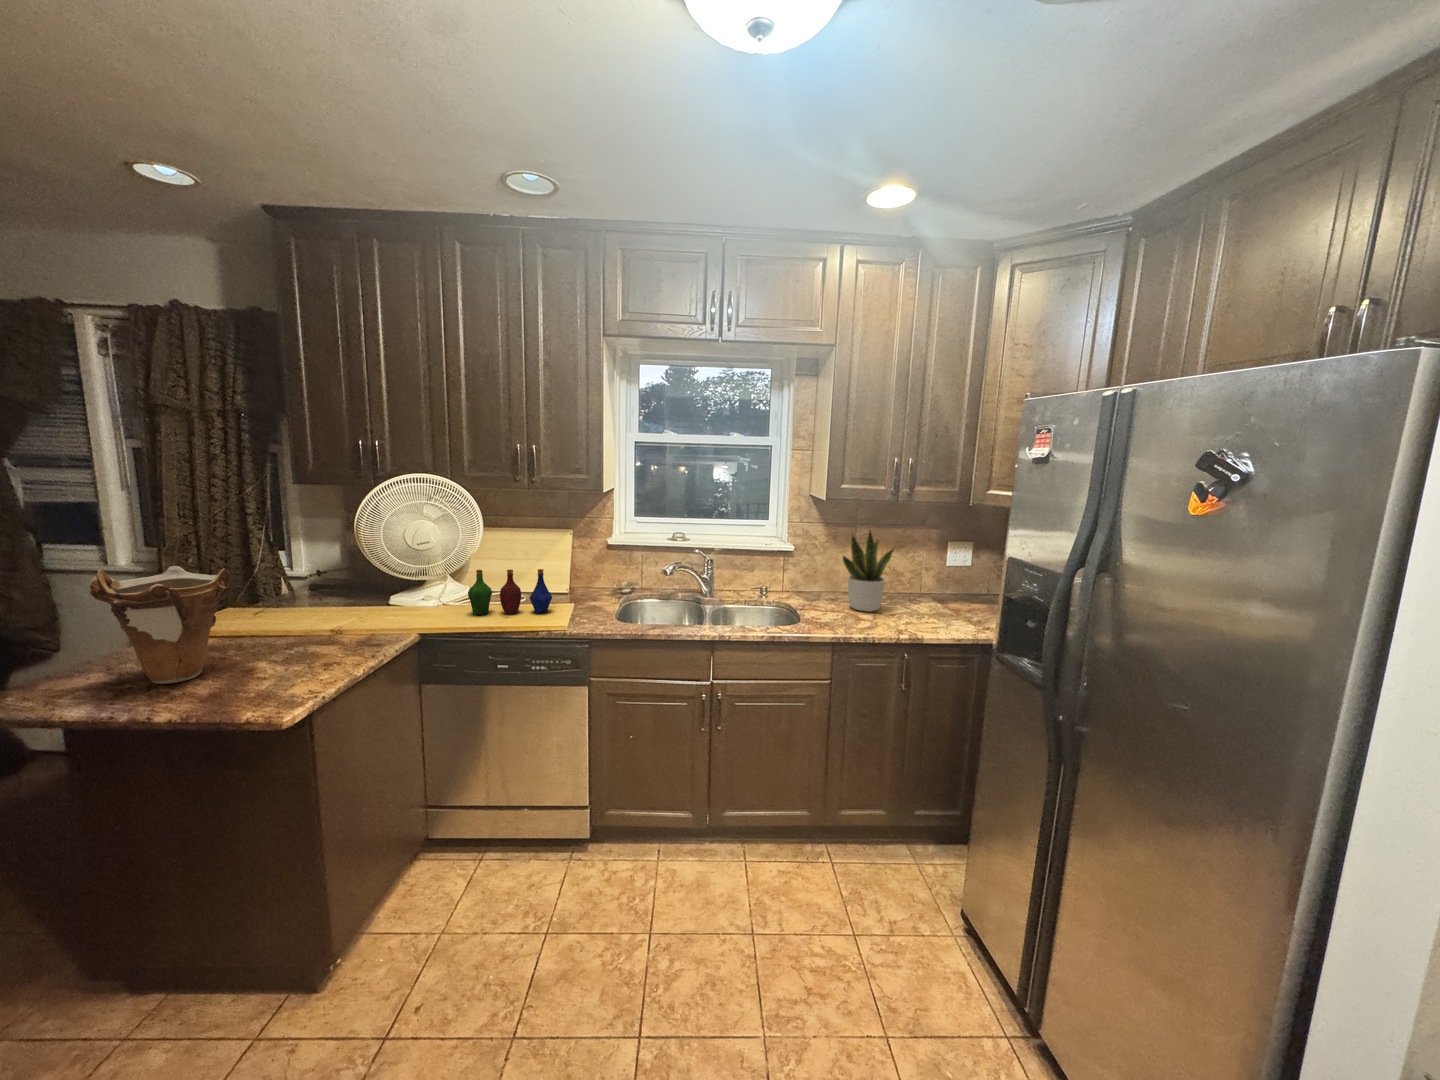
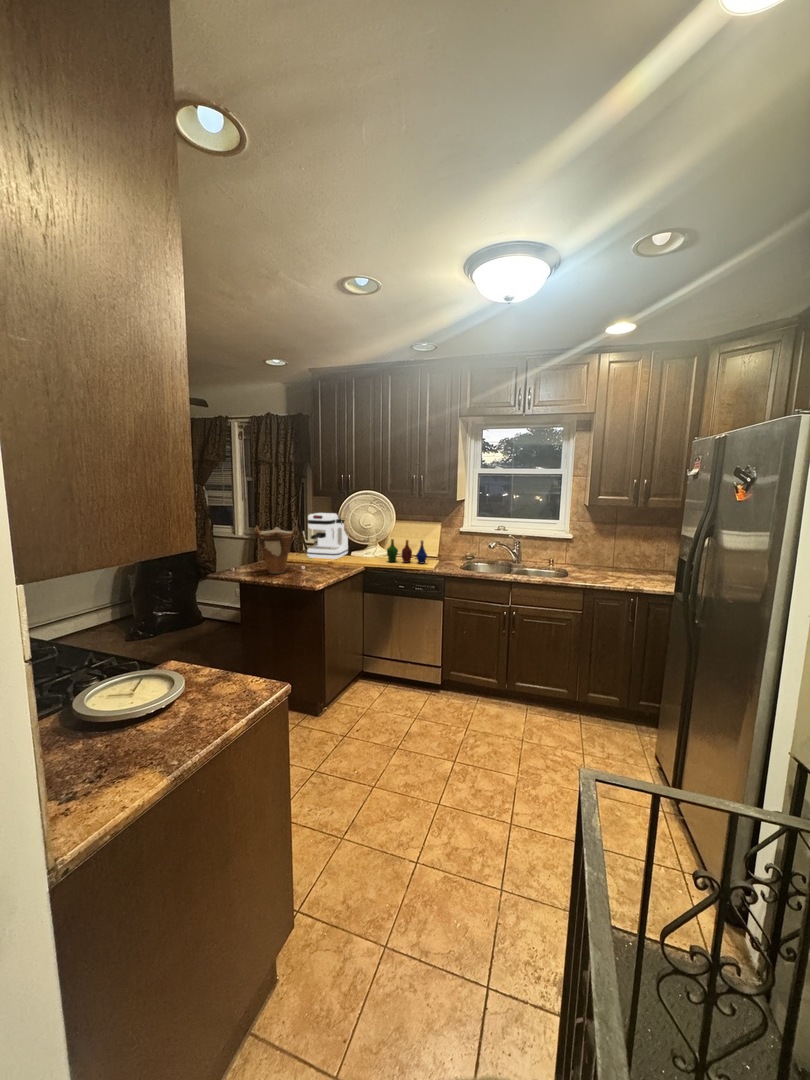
coffee maker: none [277,520,383,620] -> present [307,513,348,559]
potted plant: present [843,531,894,612] -> none [600,523,640,576]

